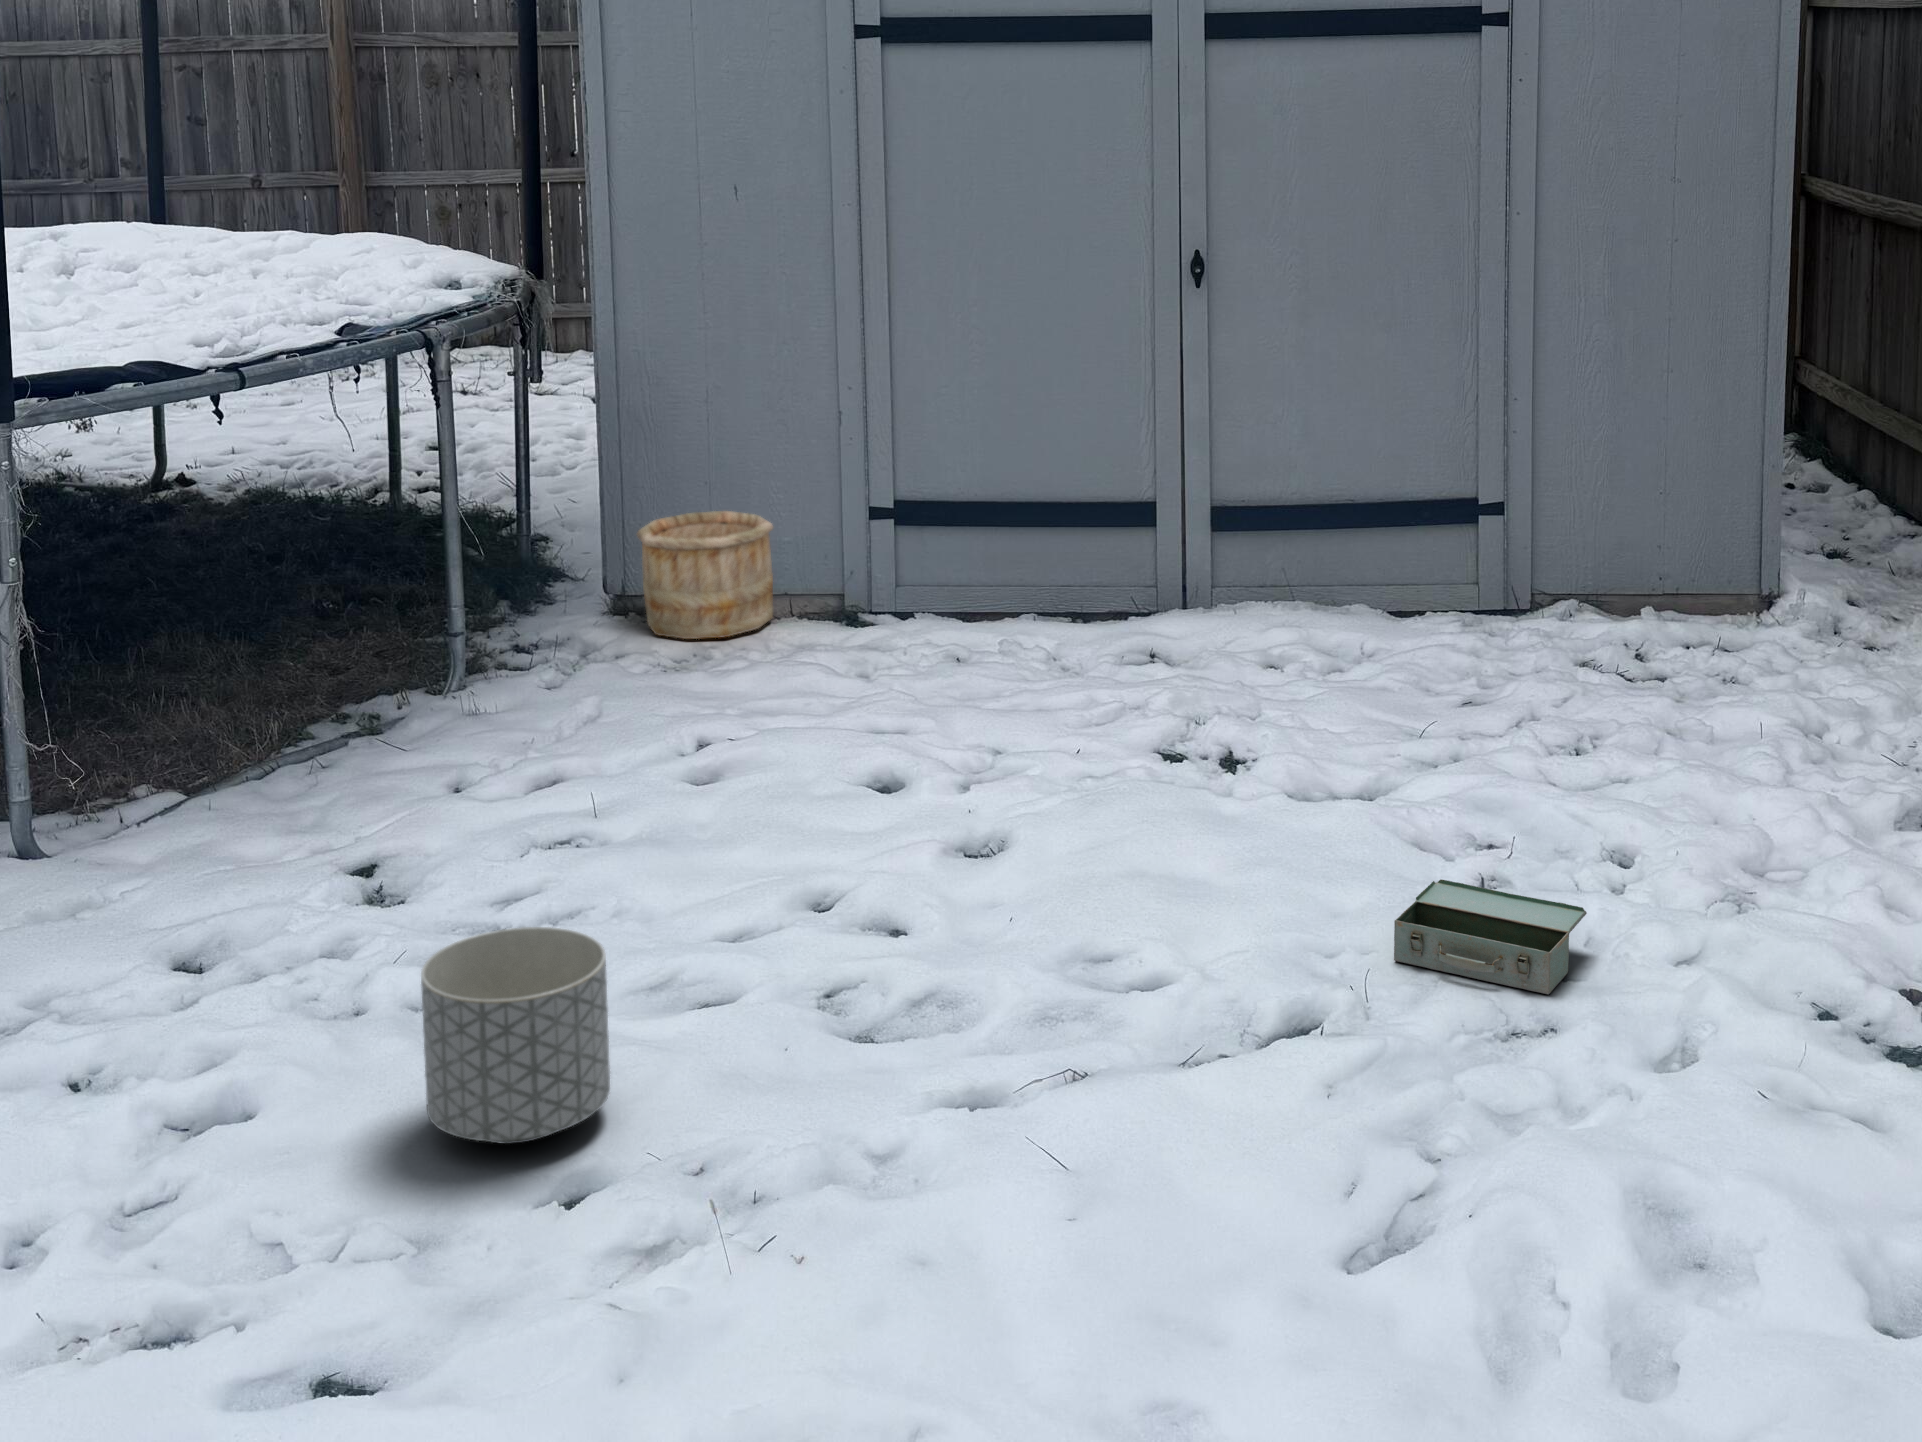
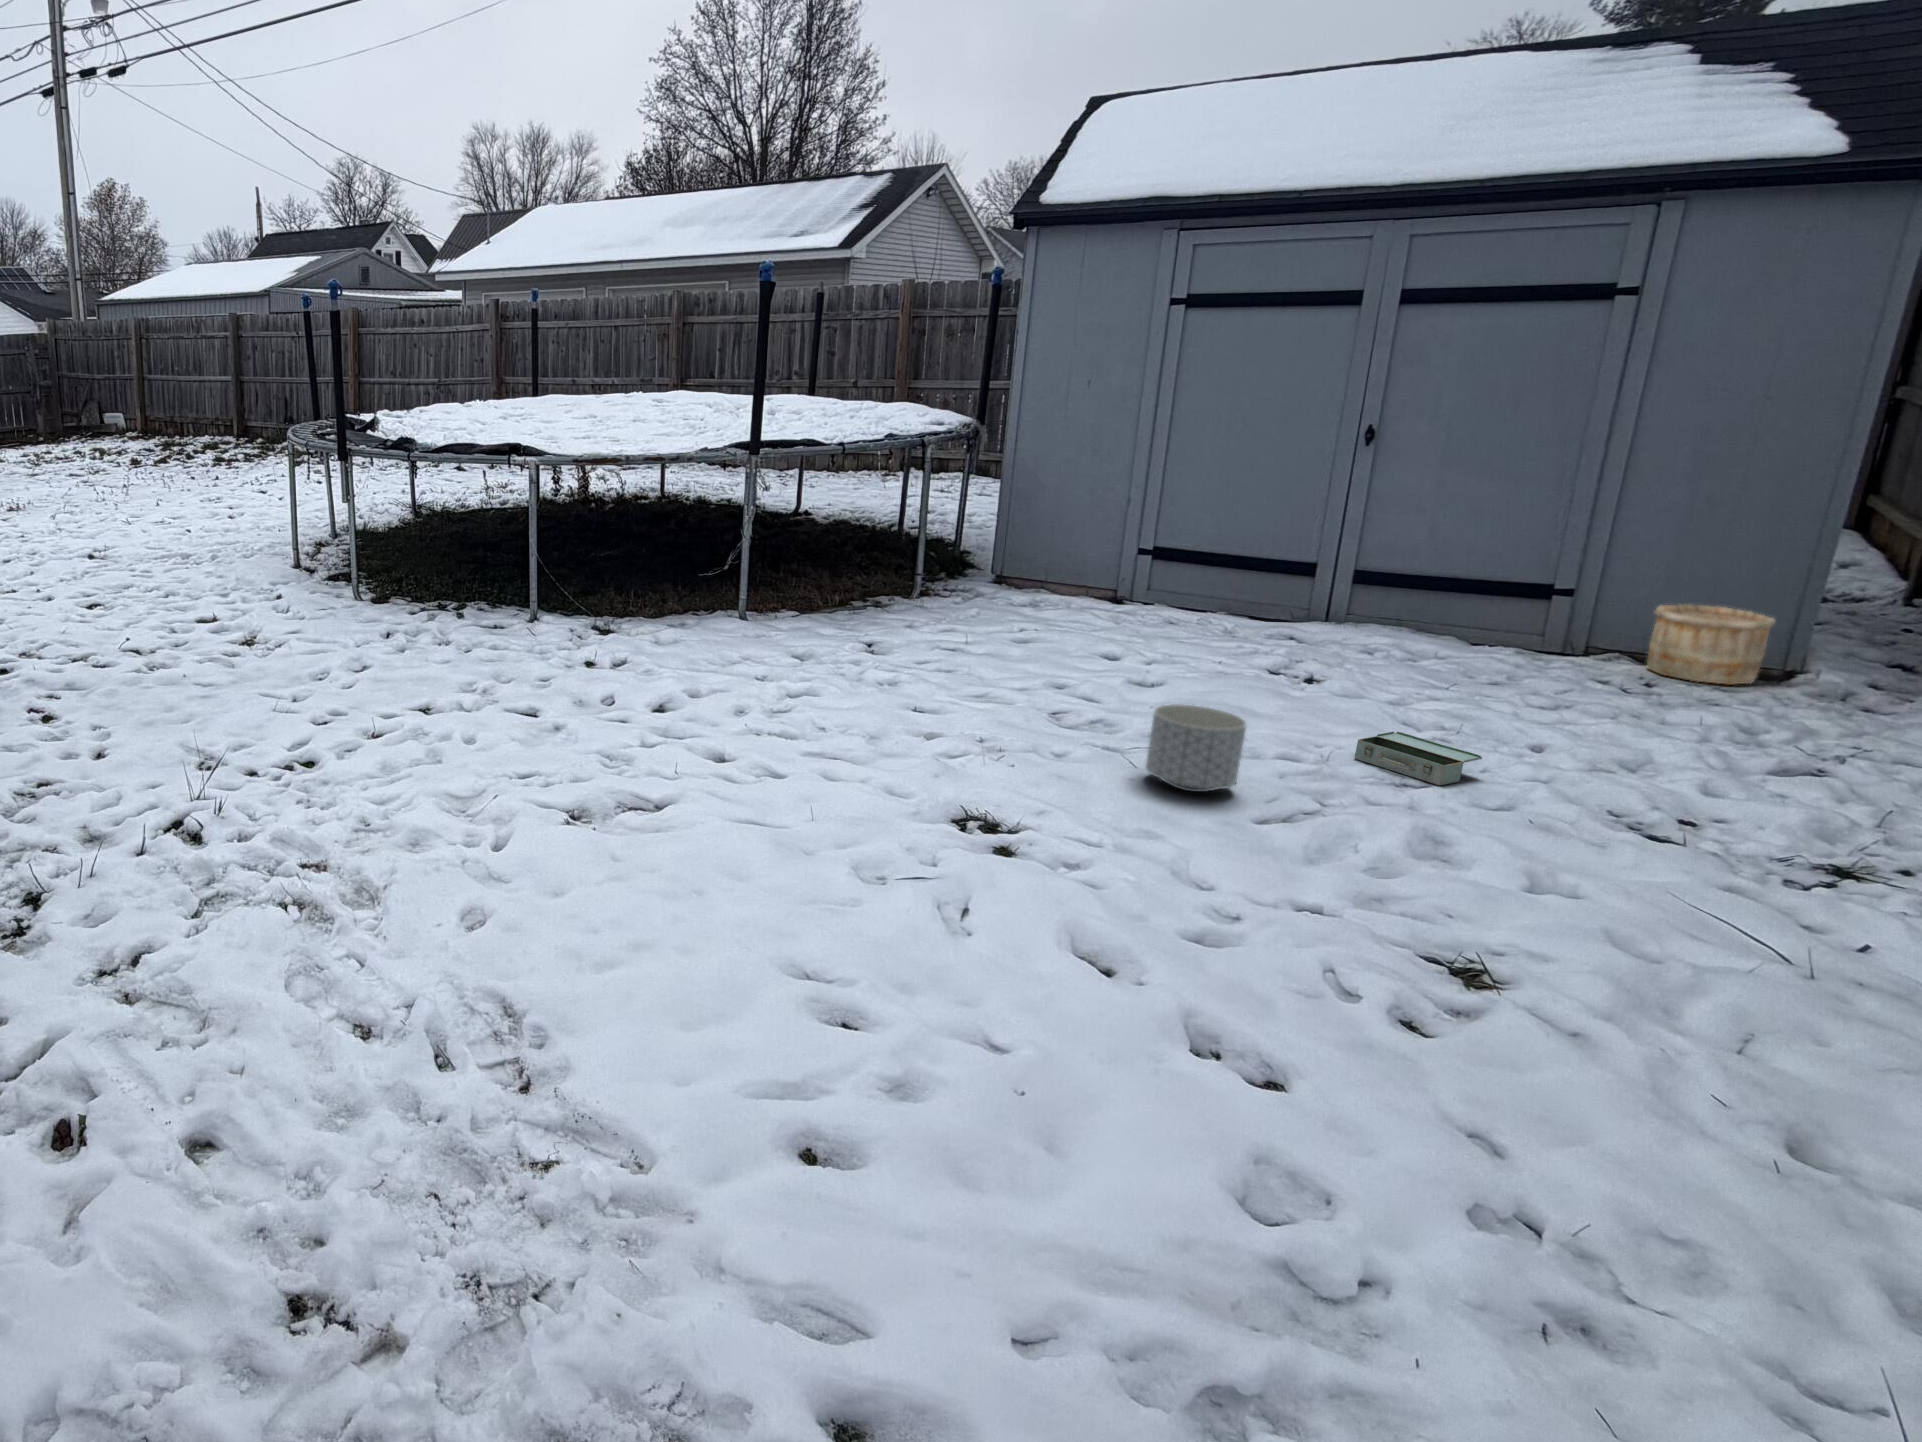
wooden bucket: present [637,511,773,639] -> present [1647,605,1775,685]
planter: present [421,927,610,1144] -> present [1146,704,1246,792]

